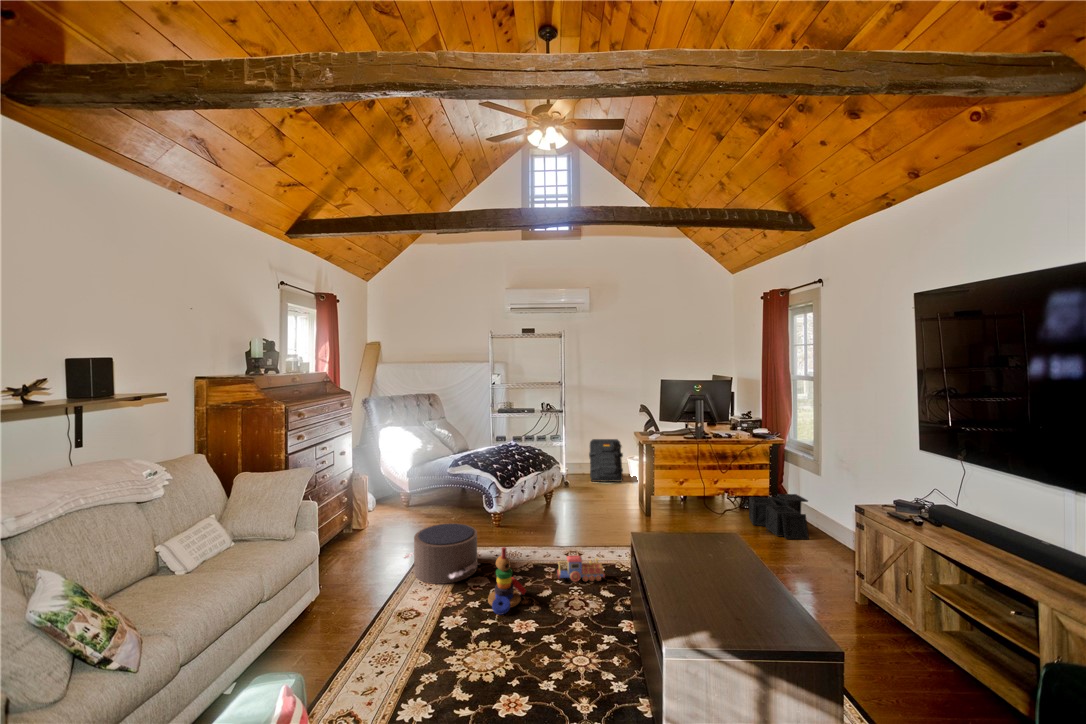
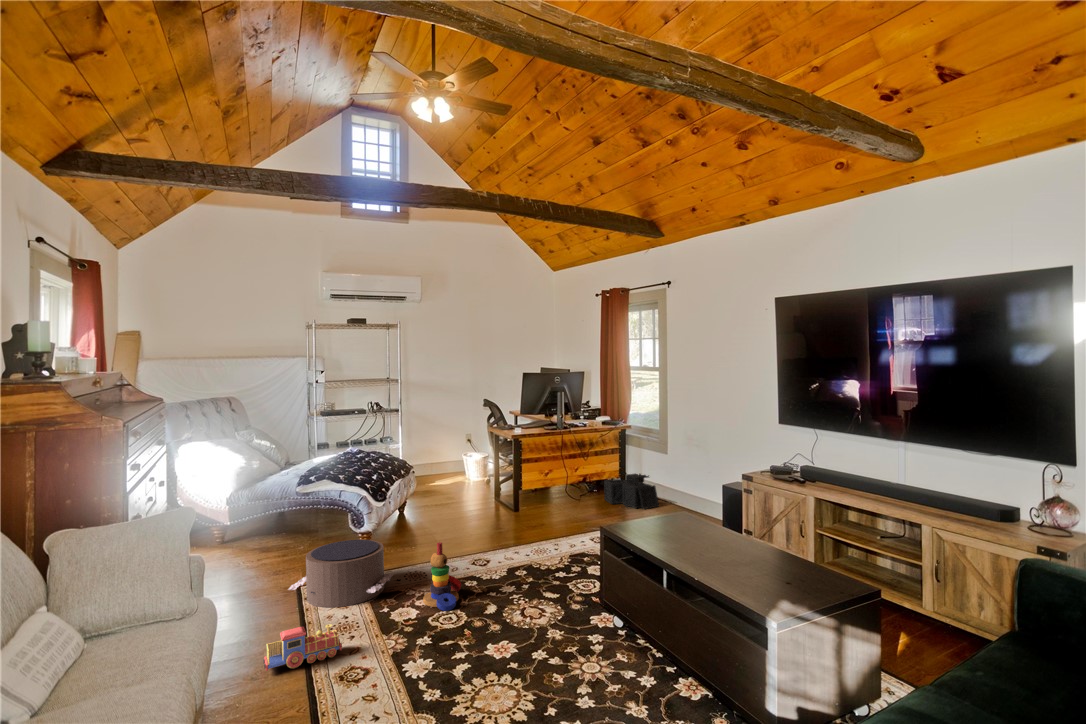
backpack: present [589,439,623,482] -> none [427,445,469,495]
toy train: present [557,556,605,582] -> present [263,624,342,671]

